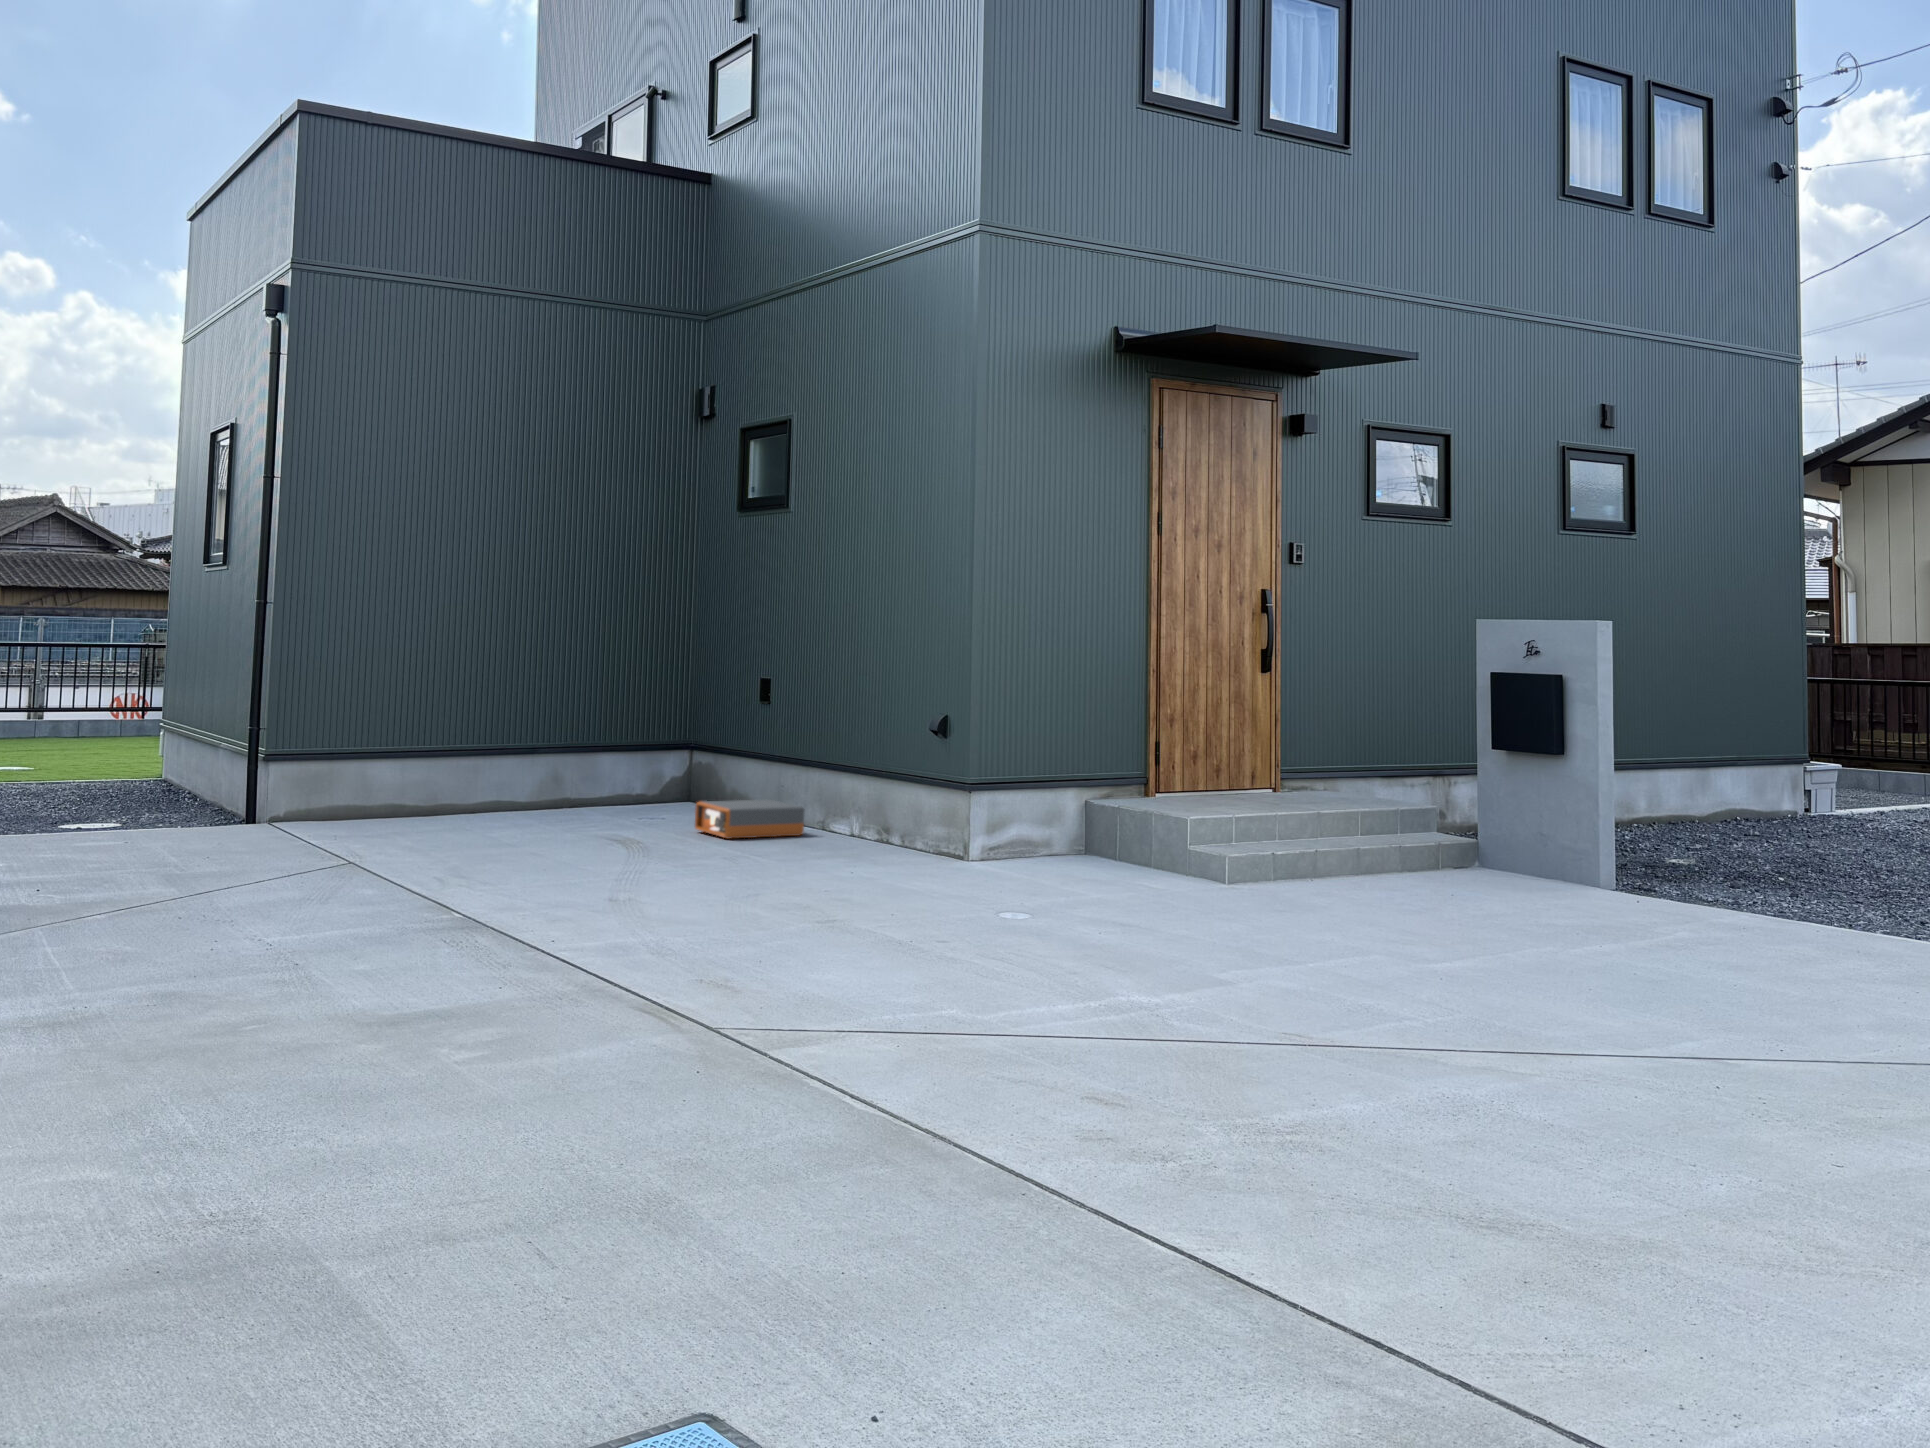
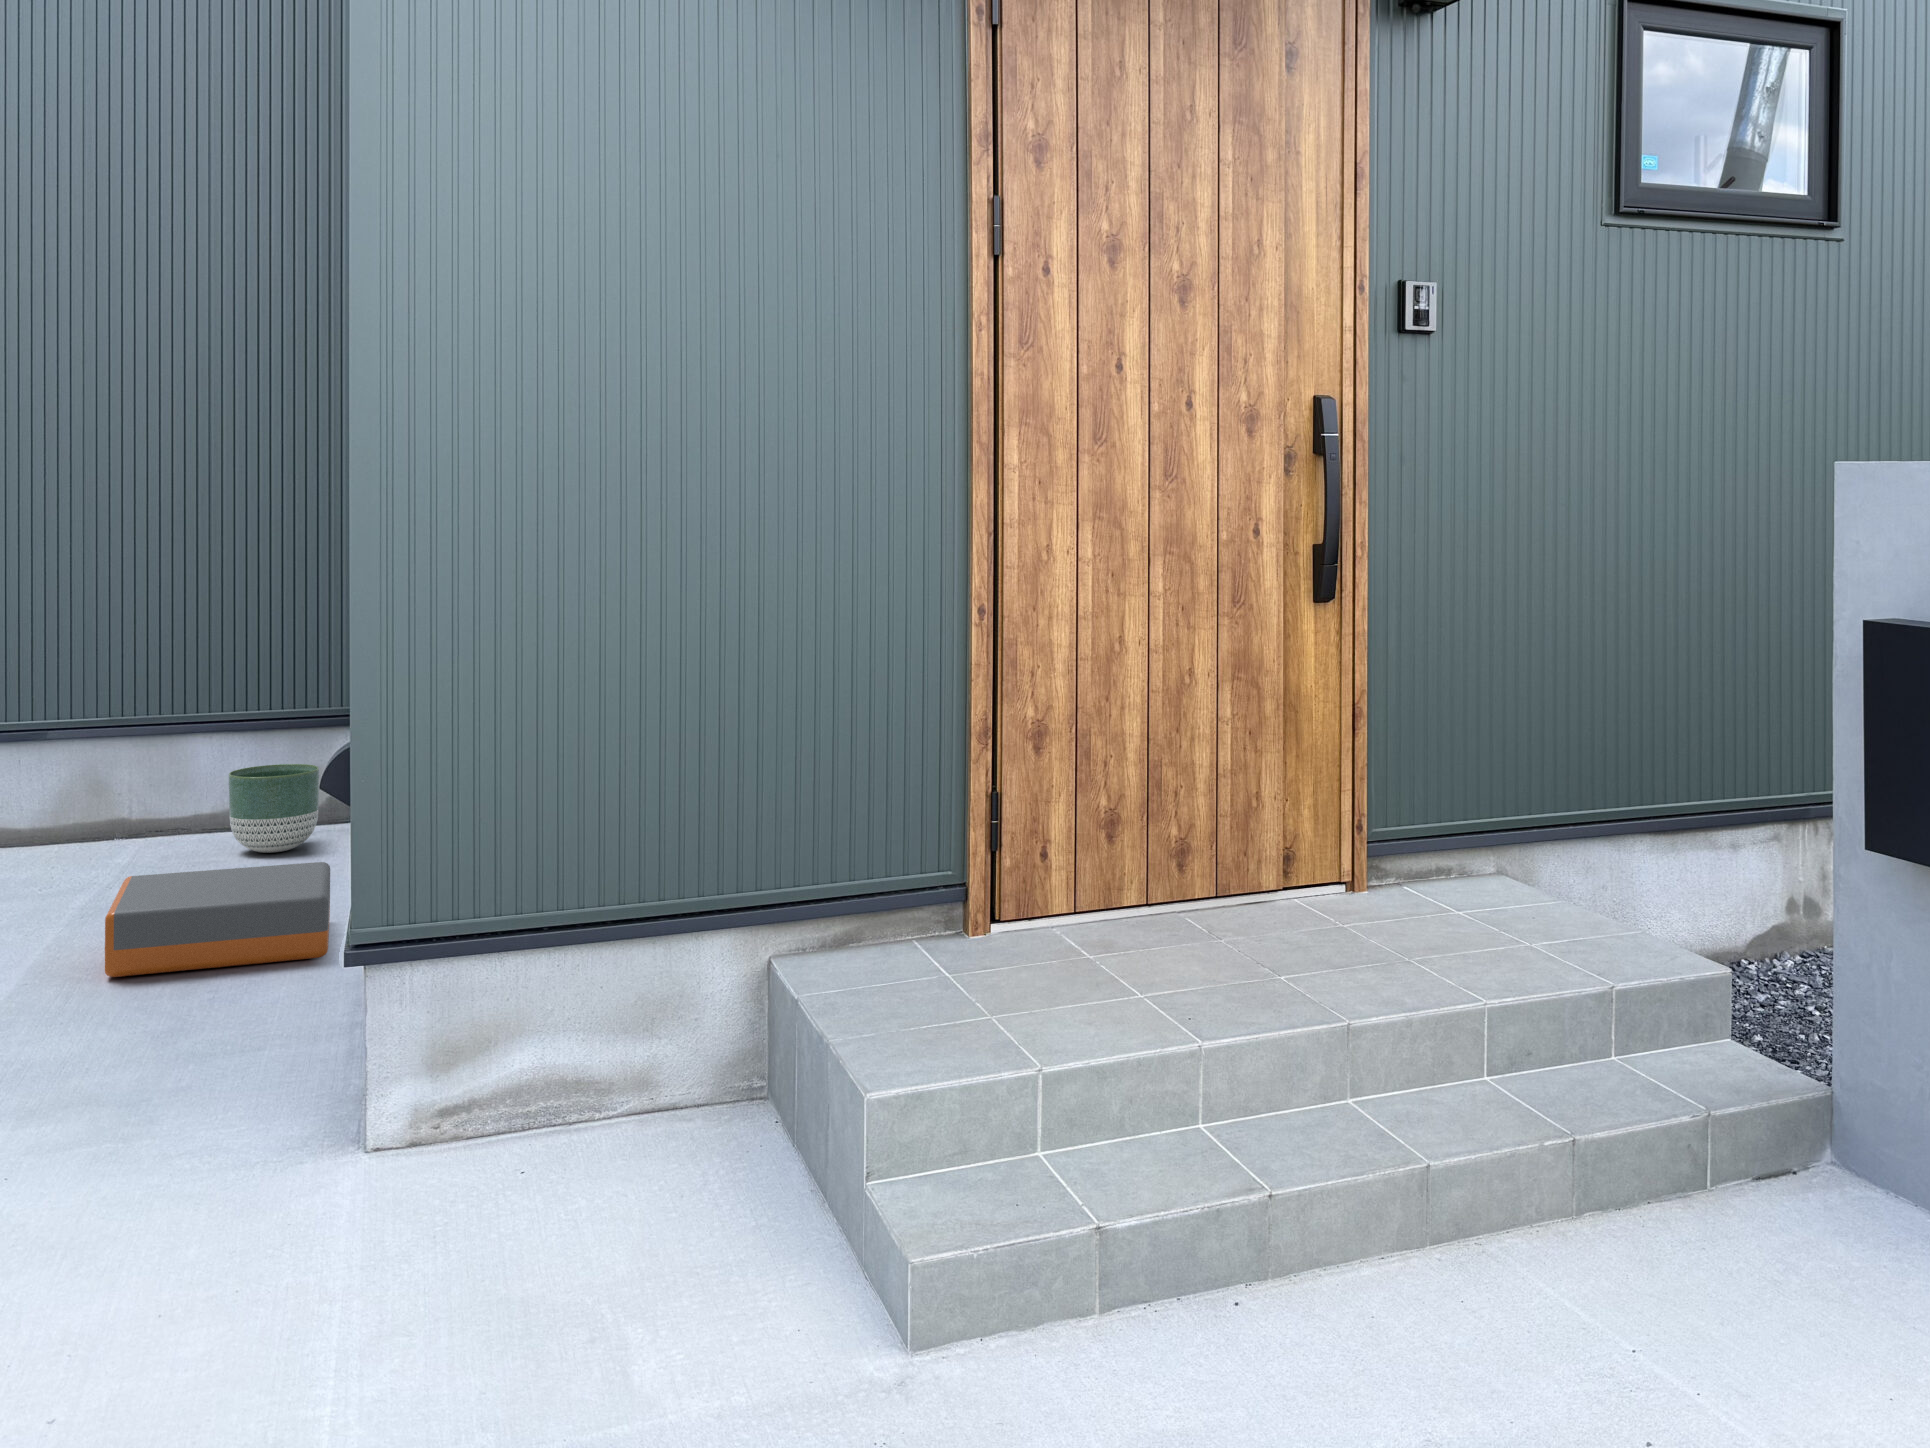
planter: none [649,769,691,813] -> present [229,764,319,853]

